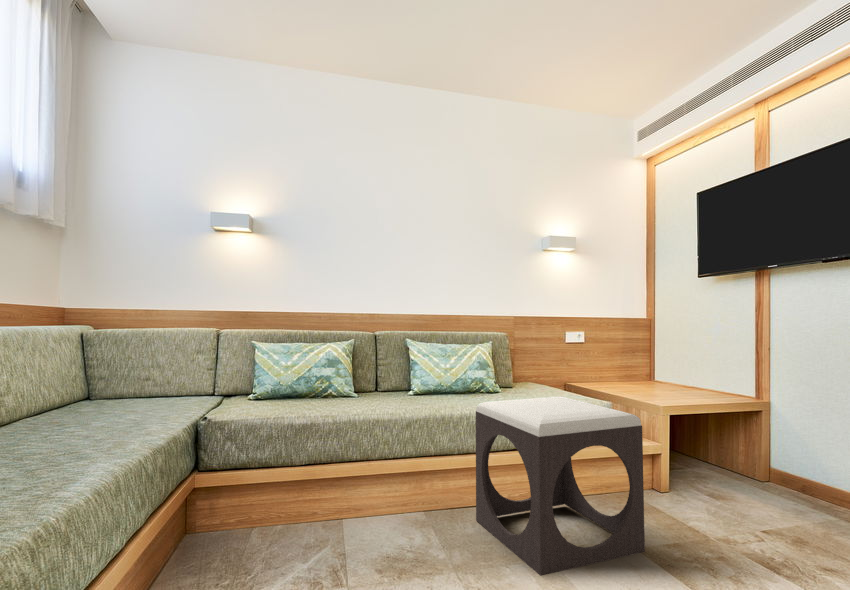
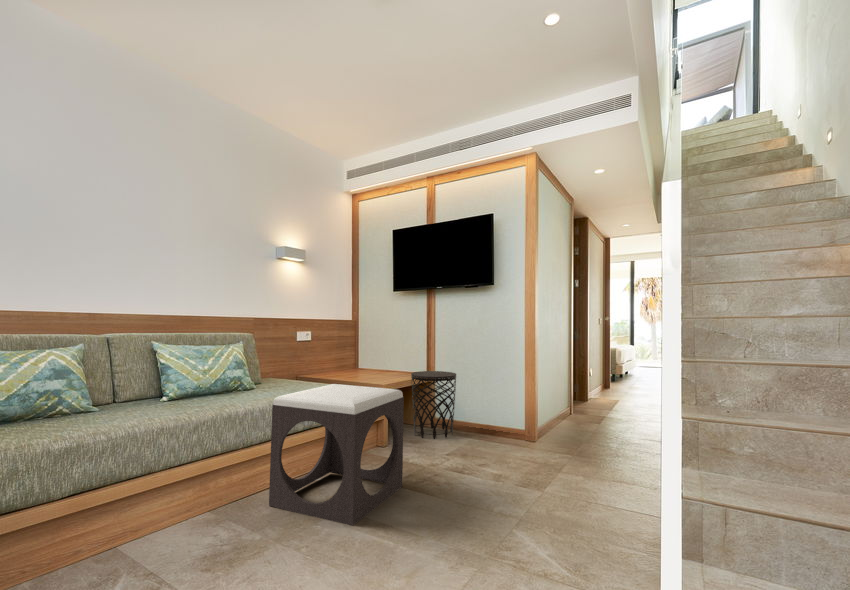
side table: none [716,393,802,504] -> present [411,371,456,439]

